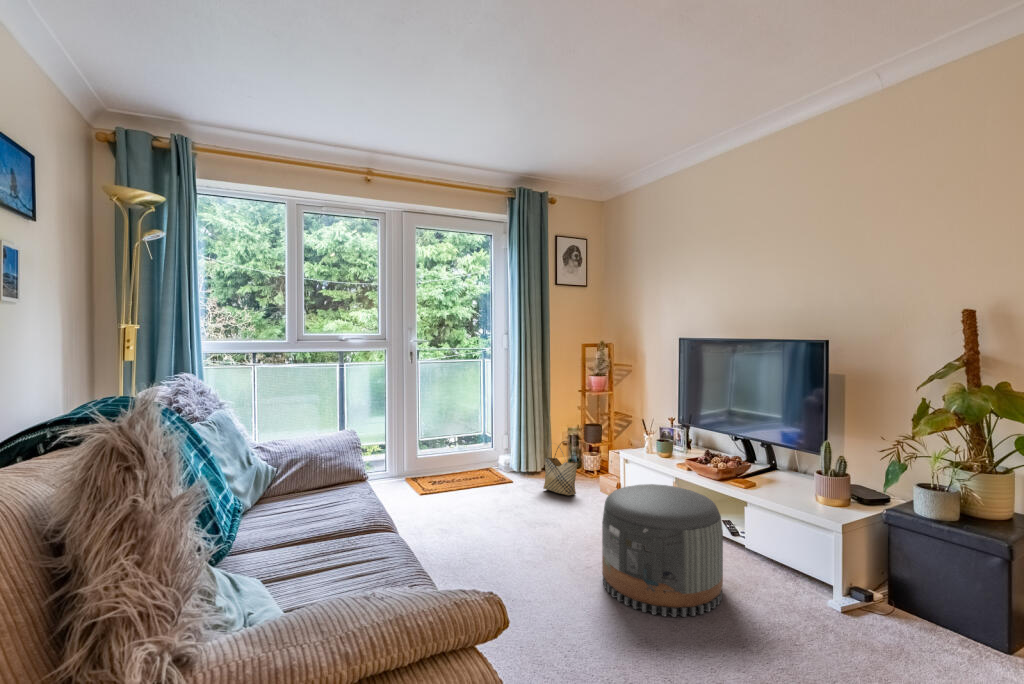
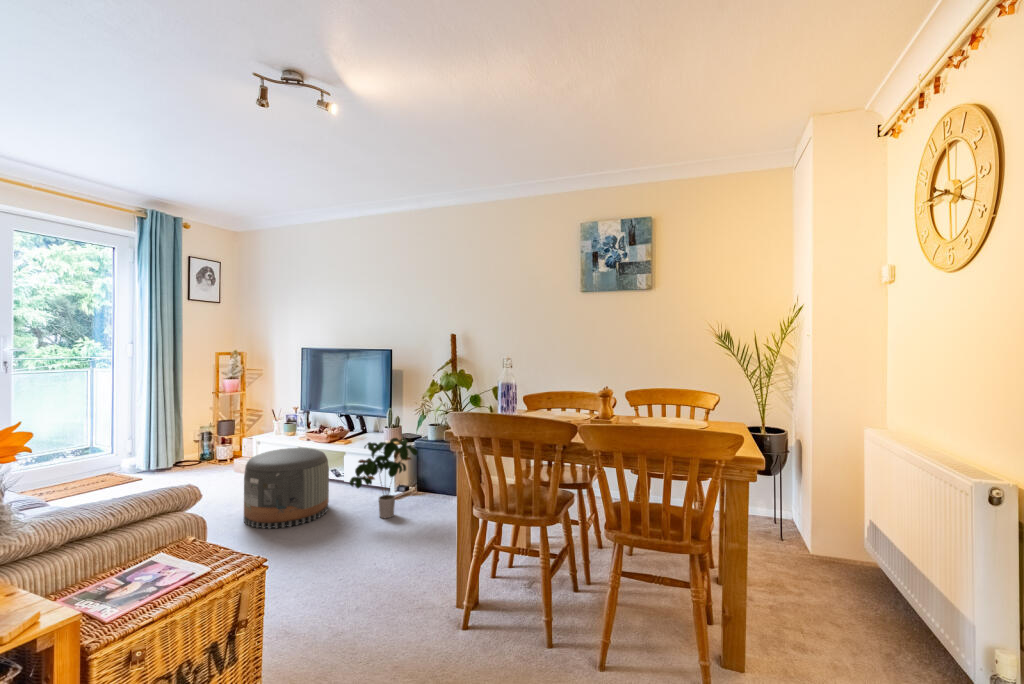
woven basket: present [543,441,578,495] -> none [178,434,214,479]
potted plant: none [762,506,903,660] -> present [350,438,418,518]

